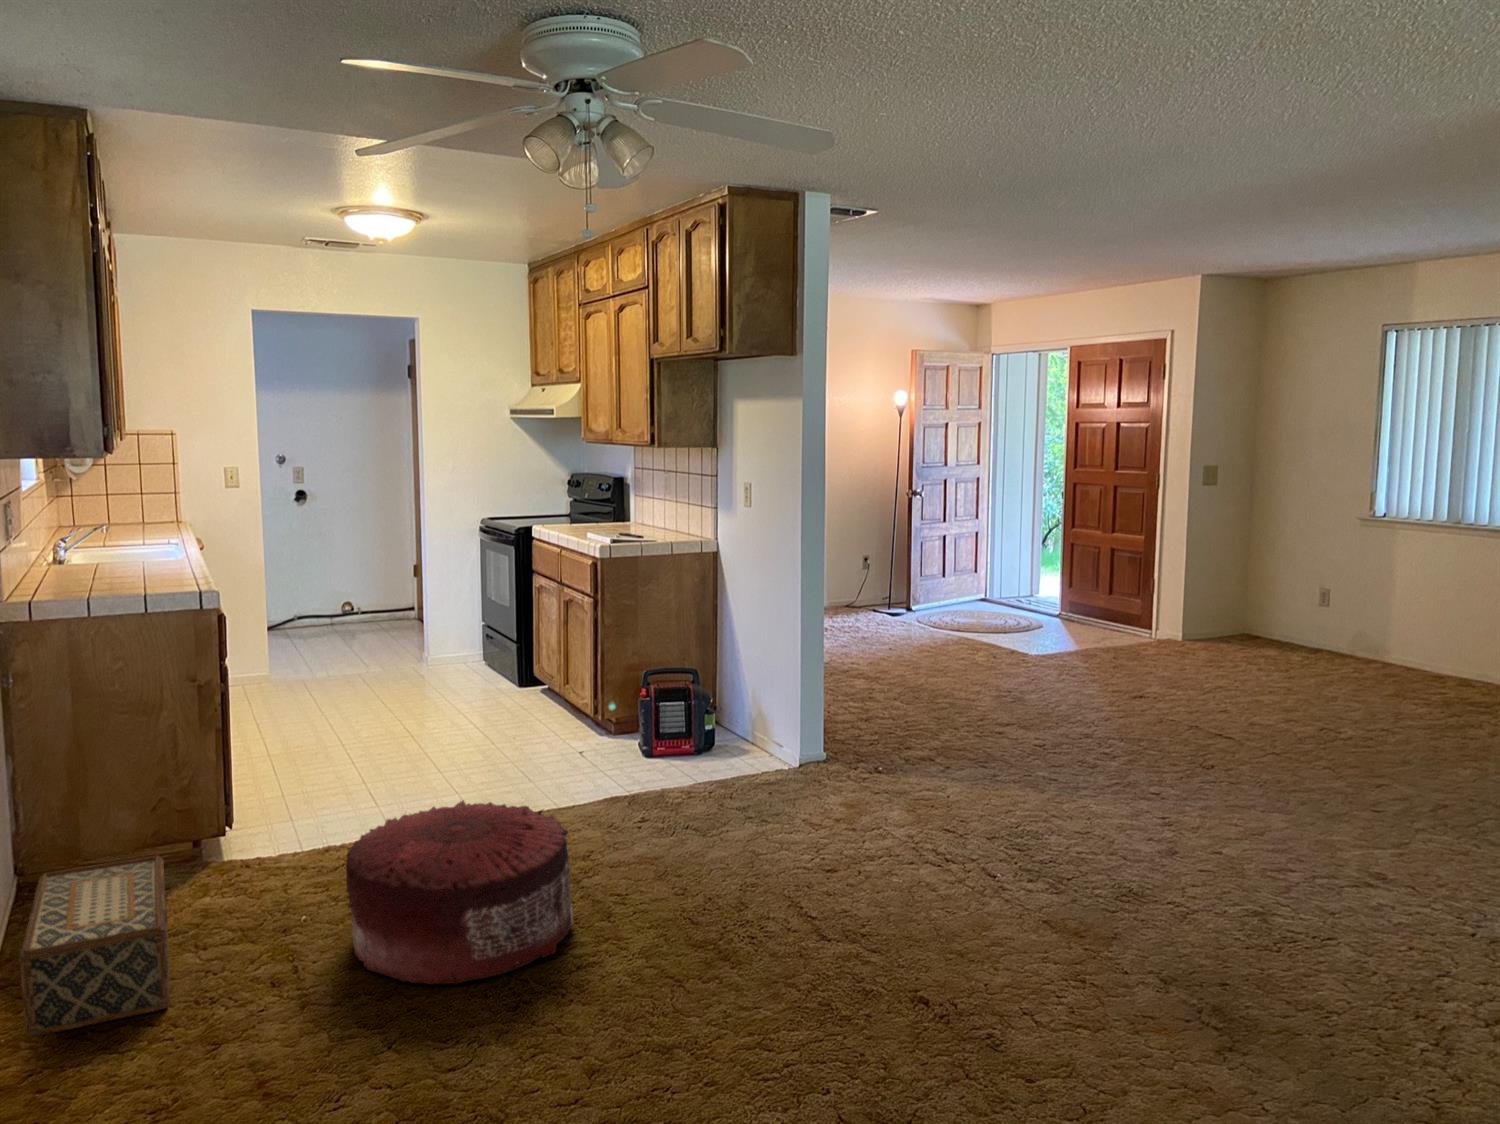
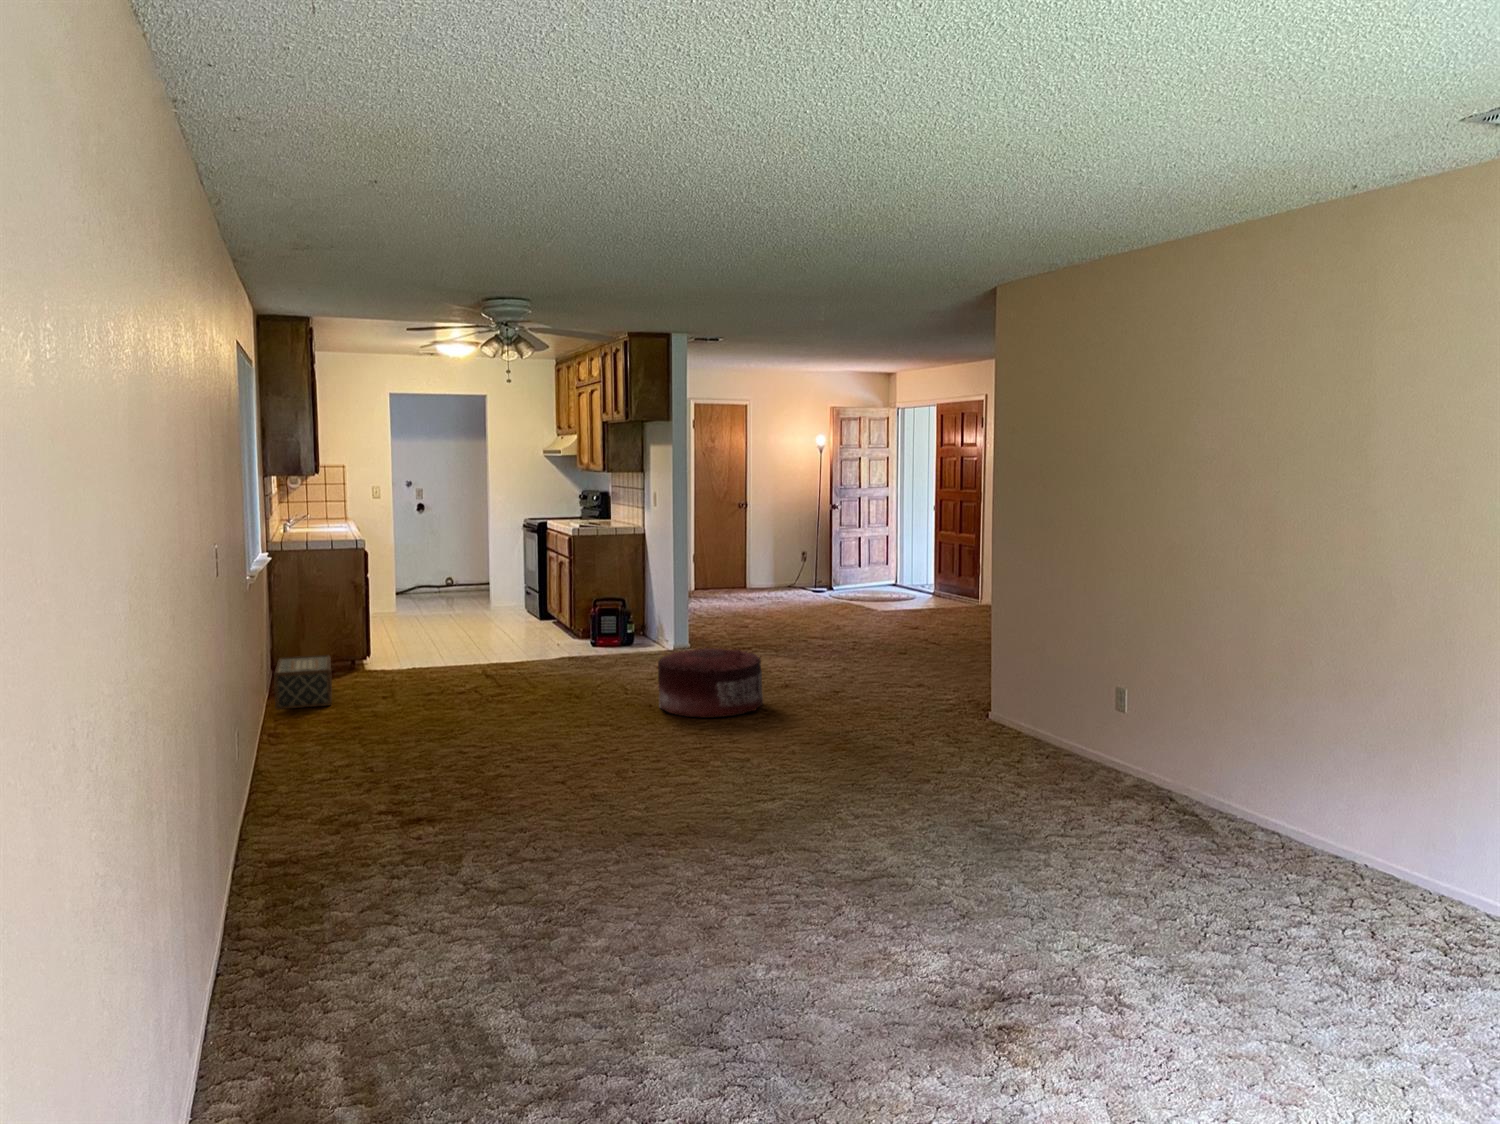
pouf: present [346,800,573,985] -> present [658,648,763,718]

